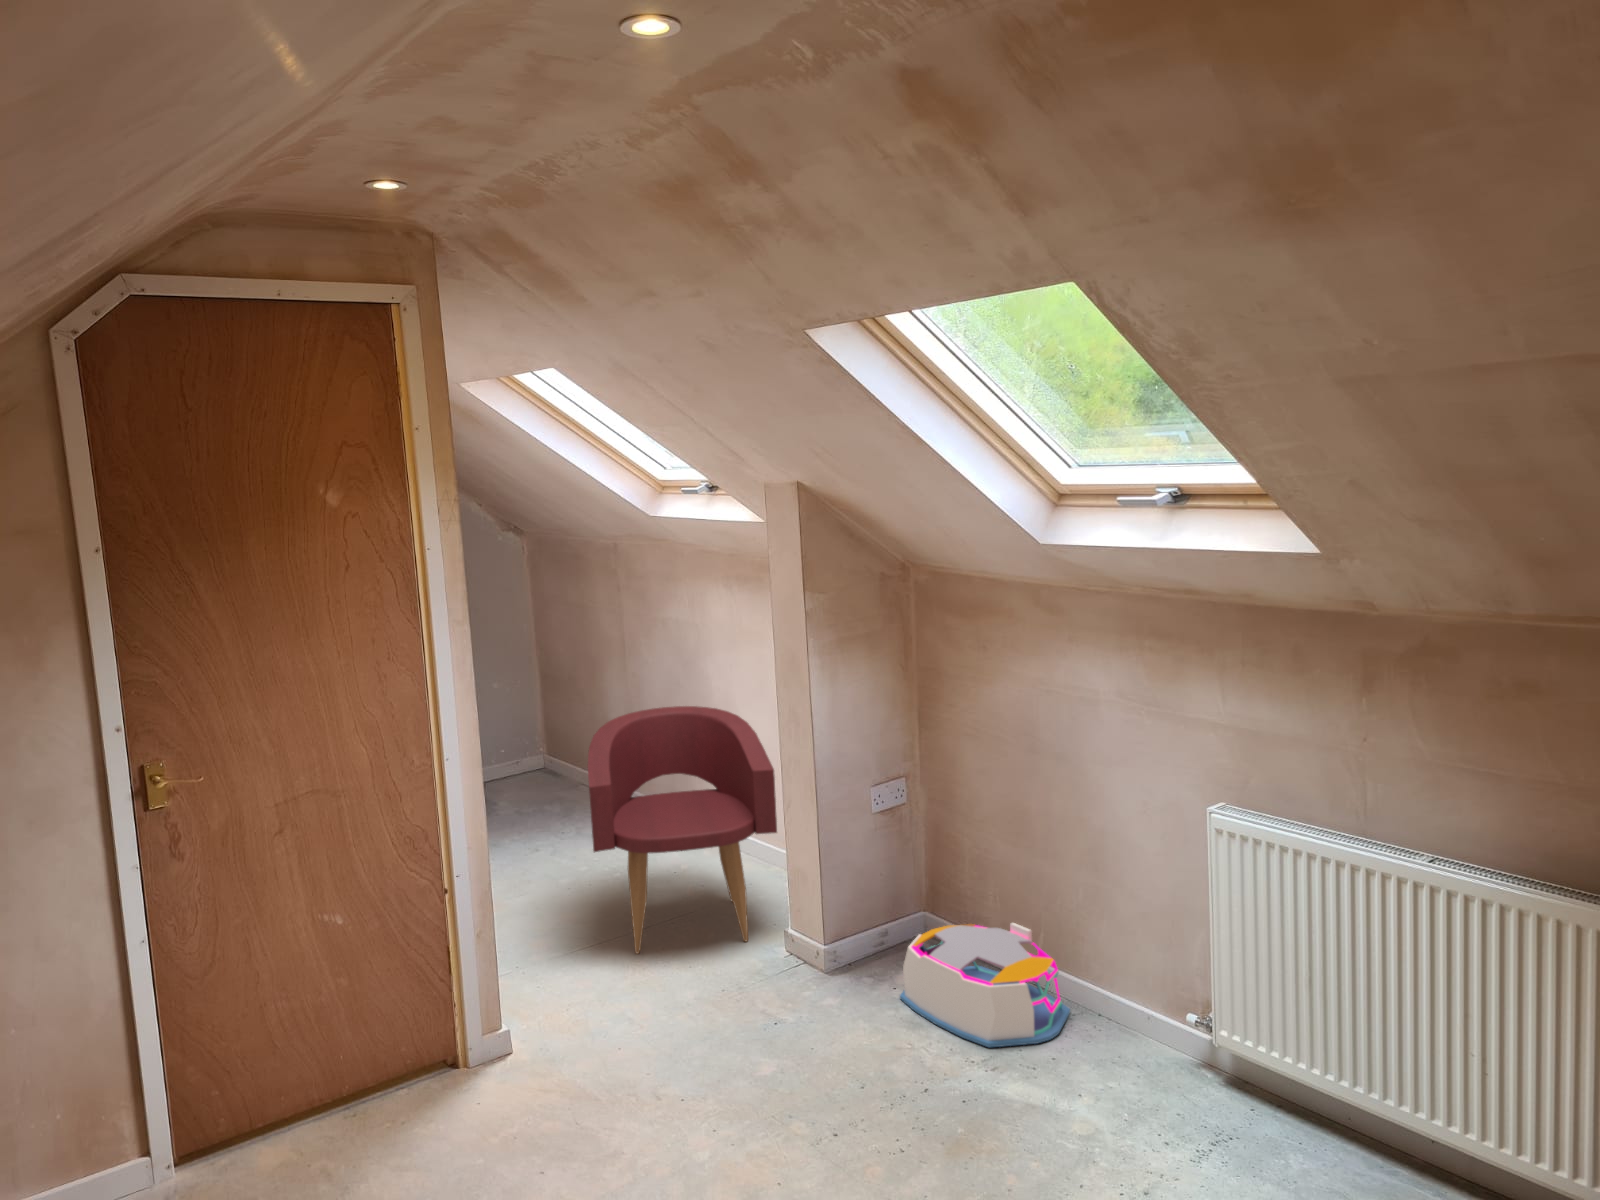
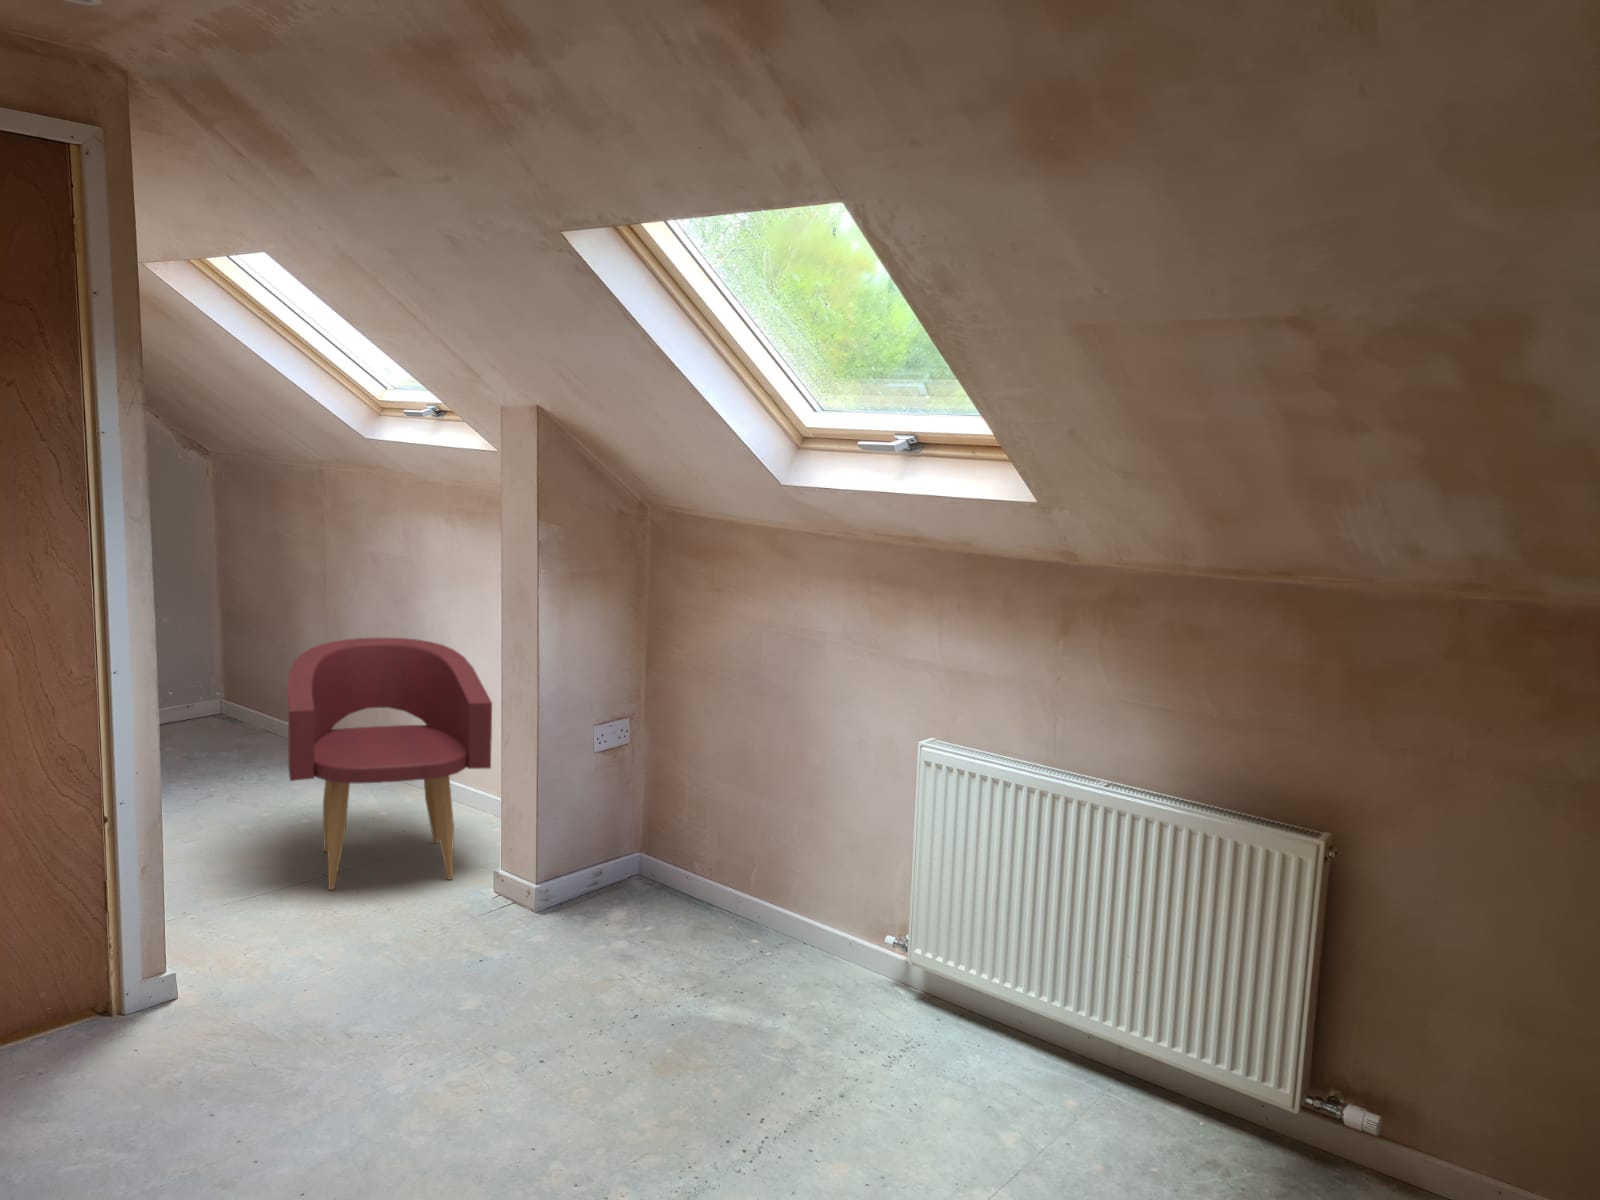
storage bin: present [900,923,1070,1047] -> none [610,858,776,974]

